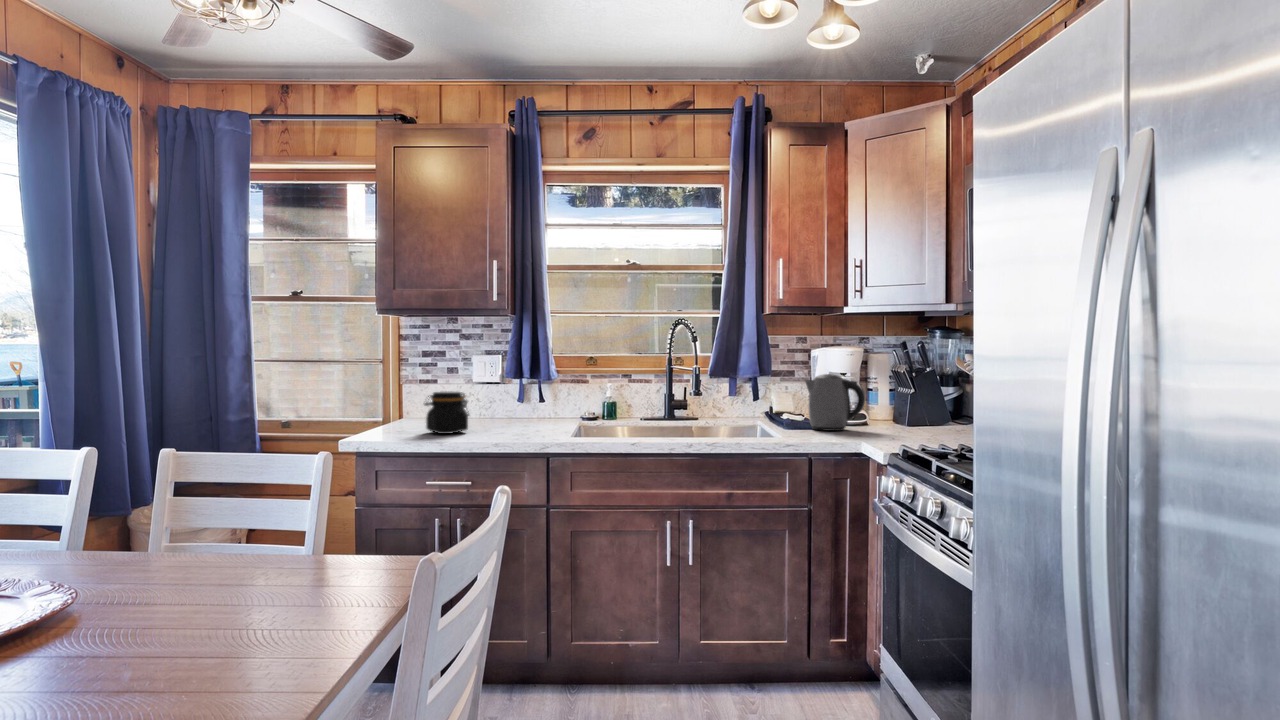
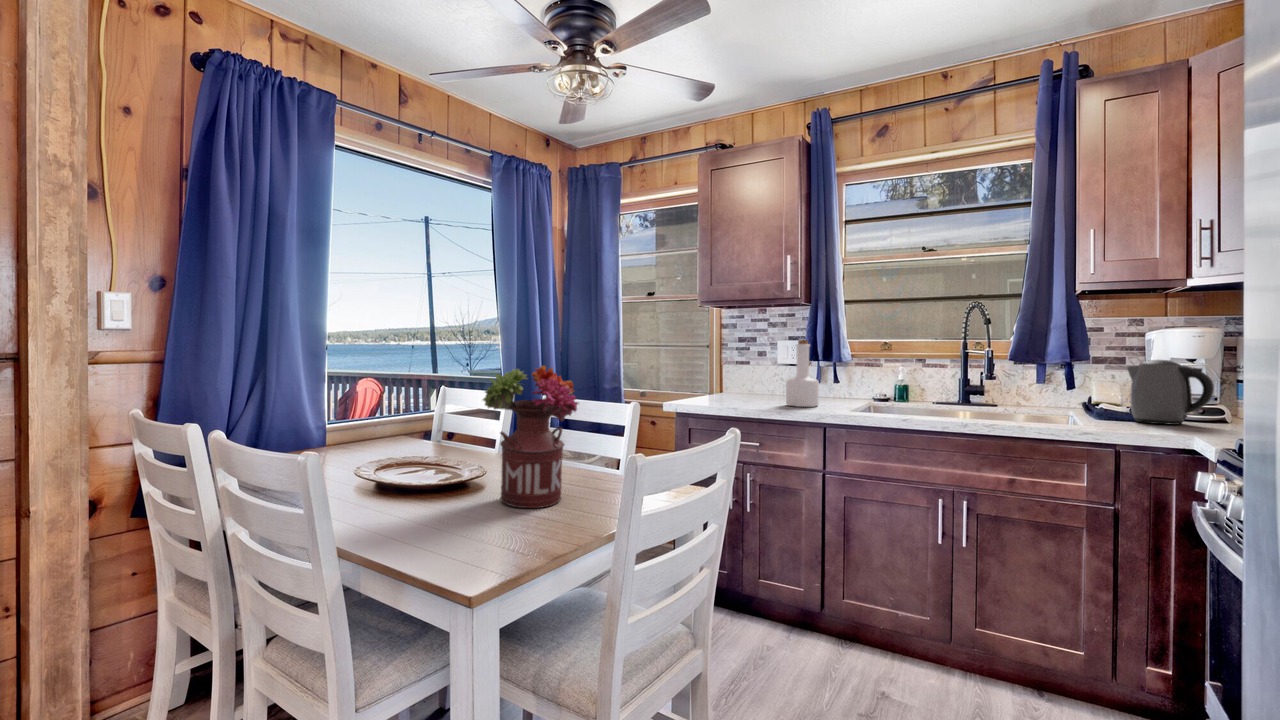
bottle: none [497,357,534,434] -> present [786,340,819,407]
jar: present [424,392,469,434] -> none [727,369,765,403]
flower arrangement: none [95,412,280,644] -> present [483,366,579,508]

